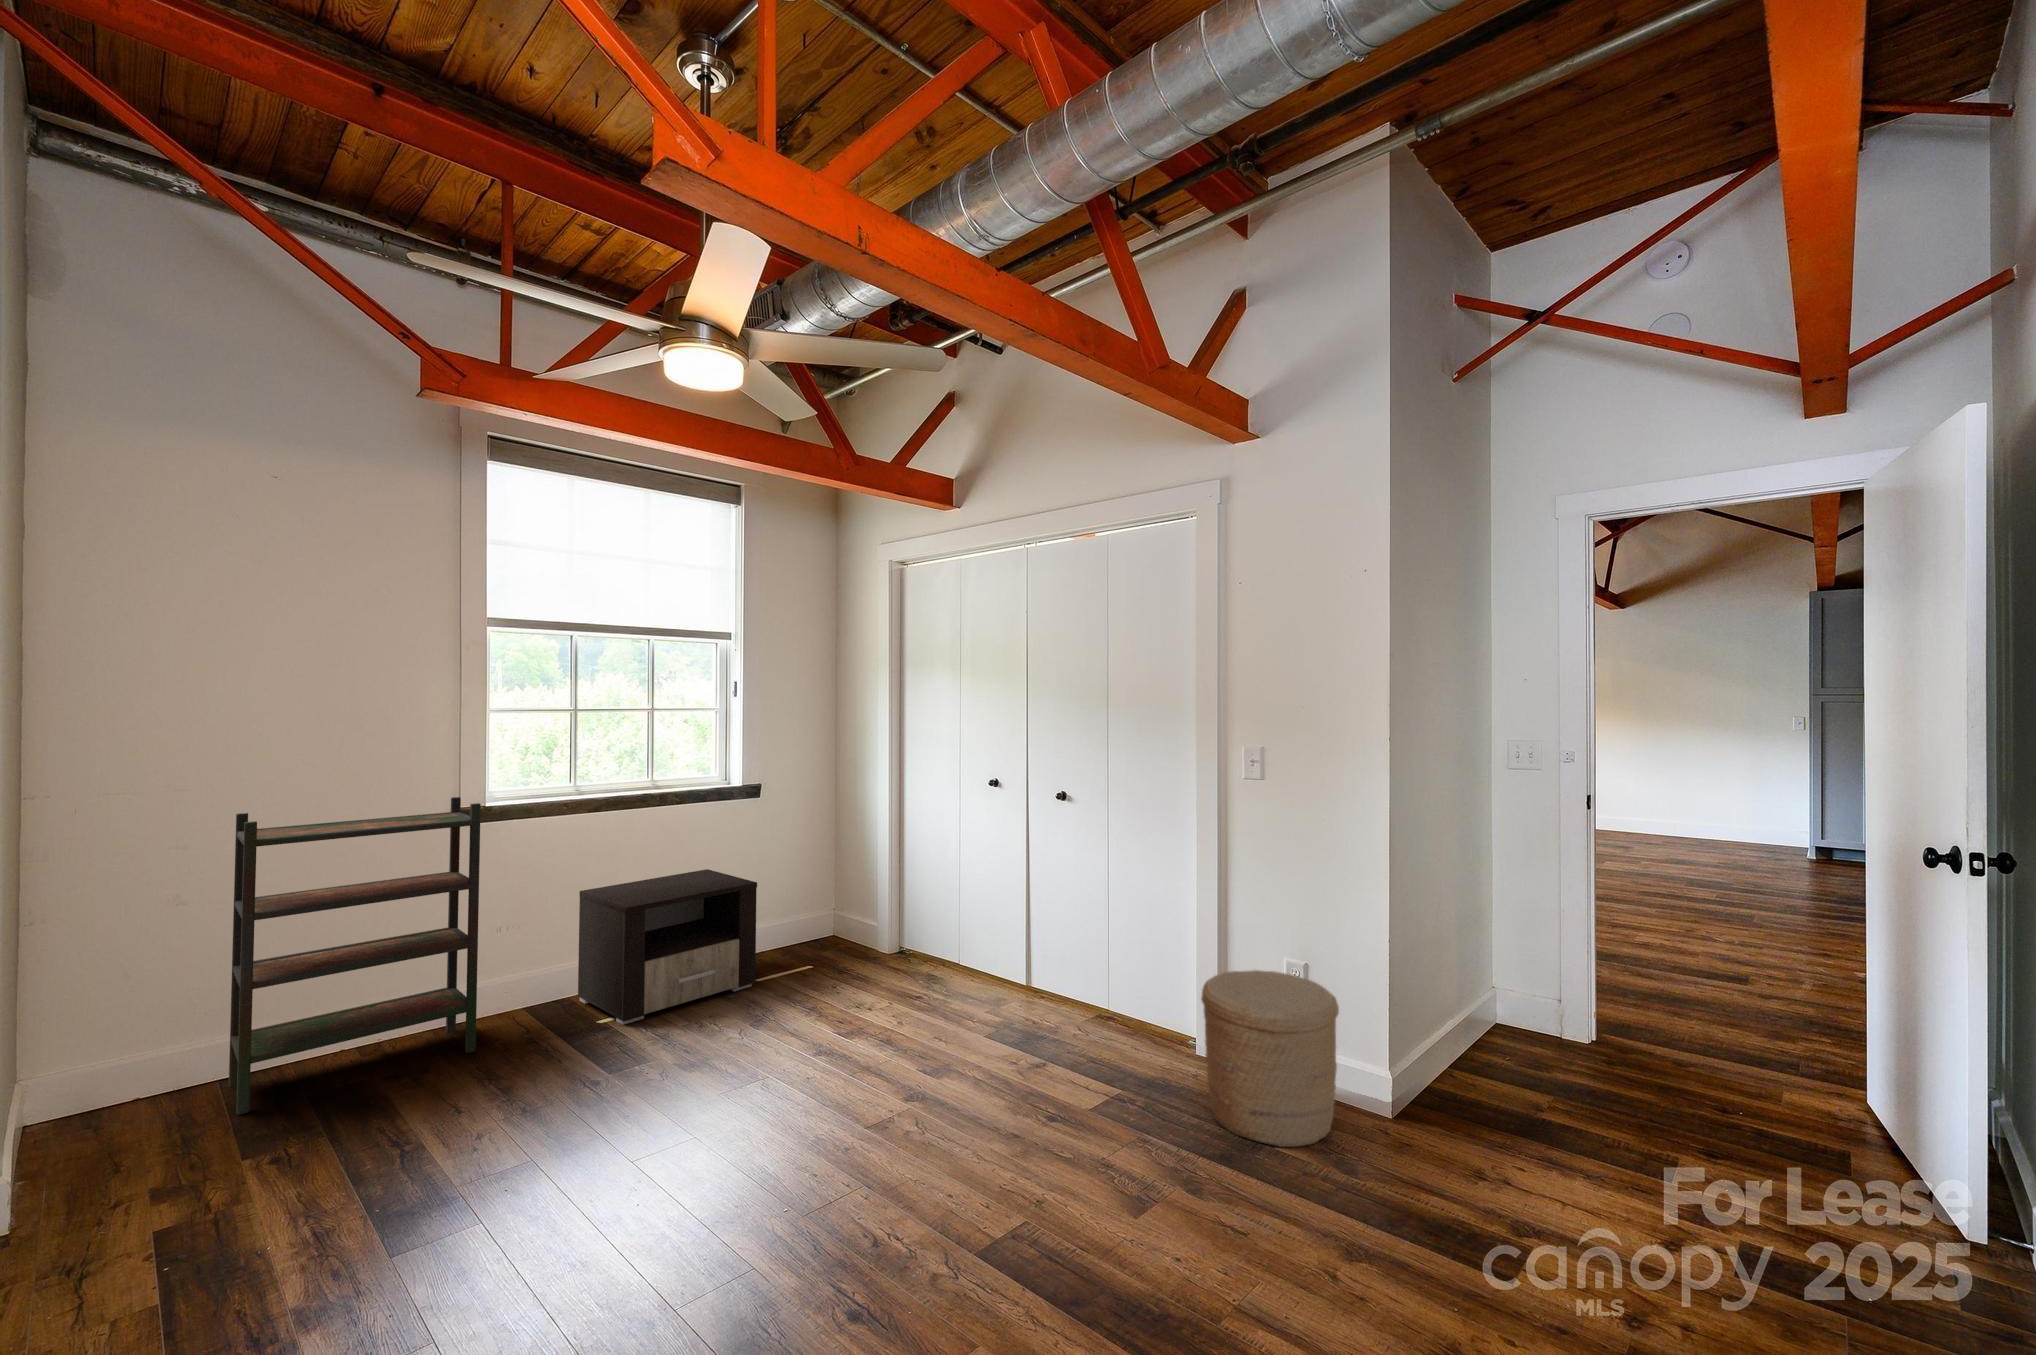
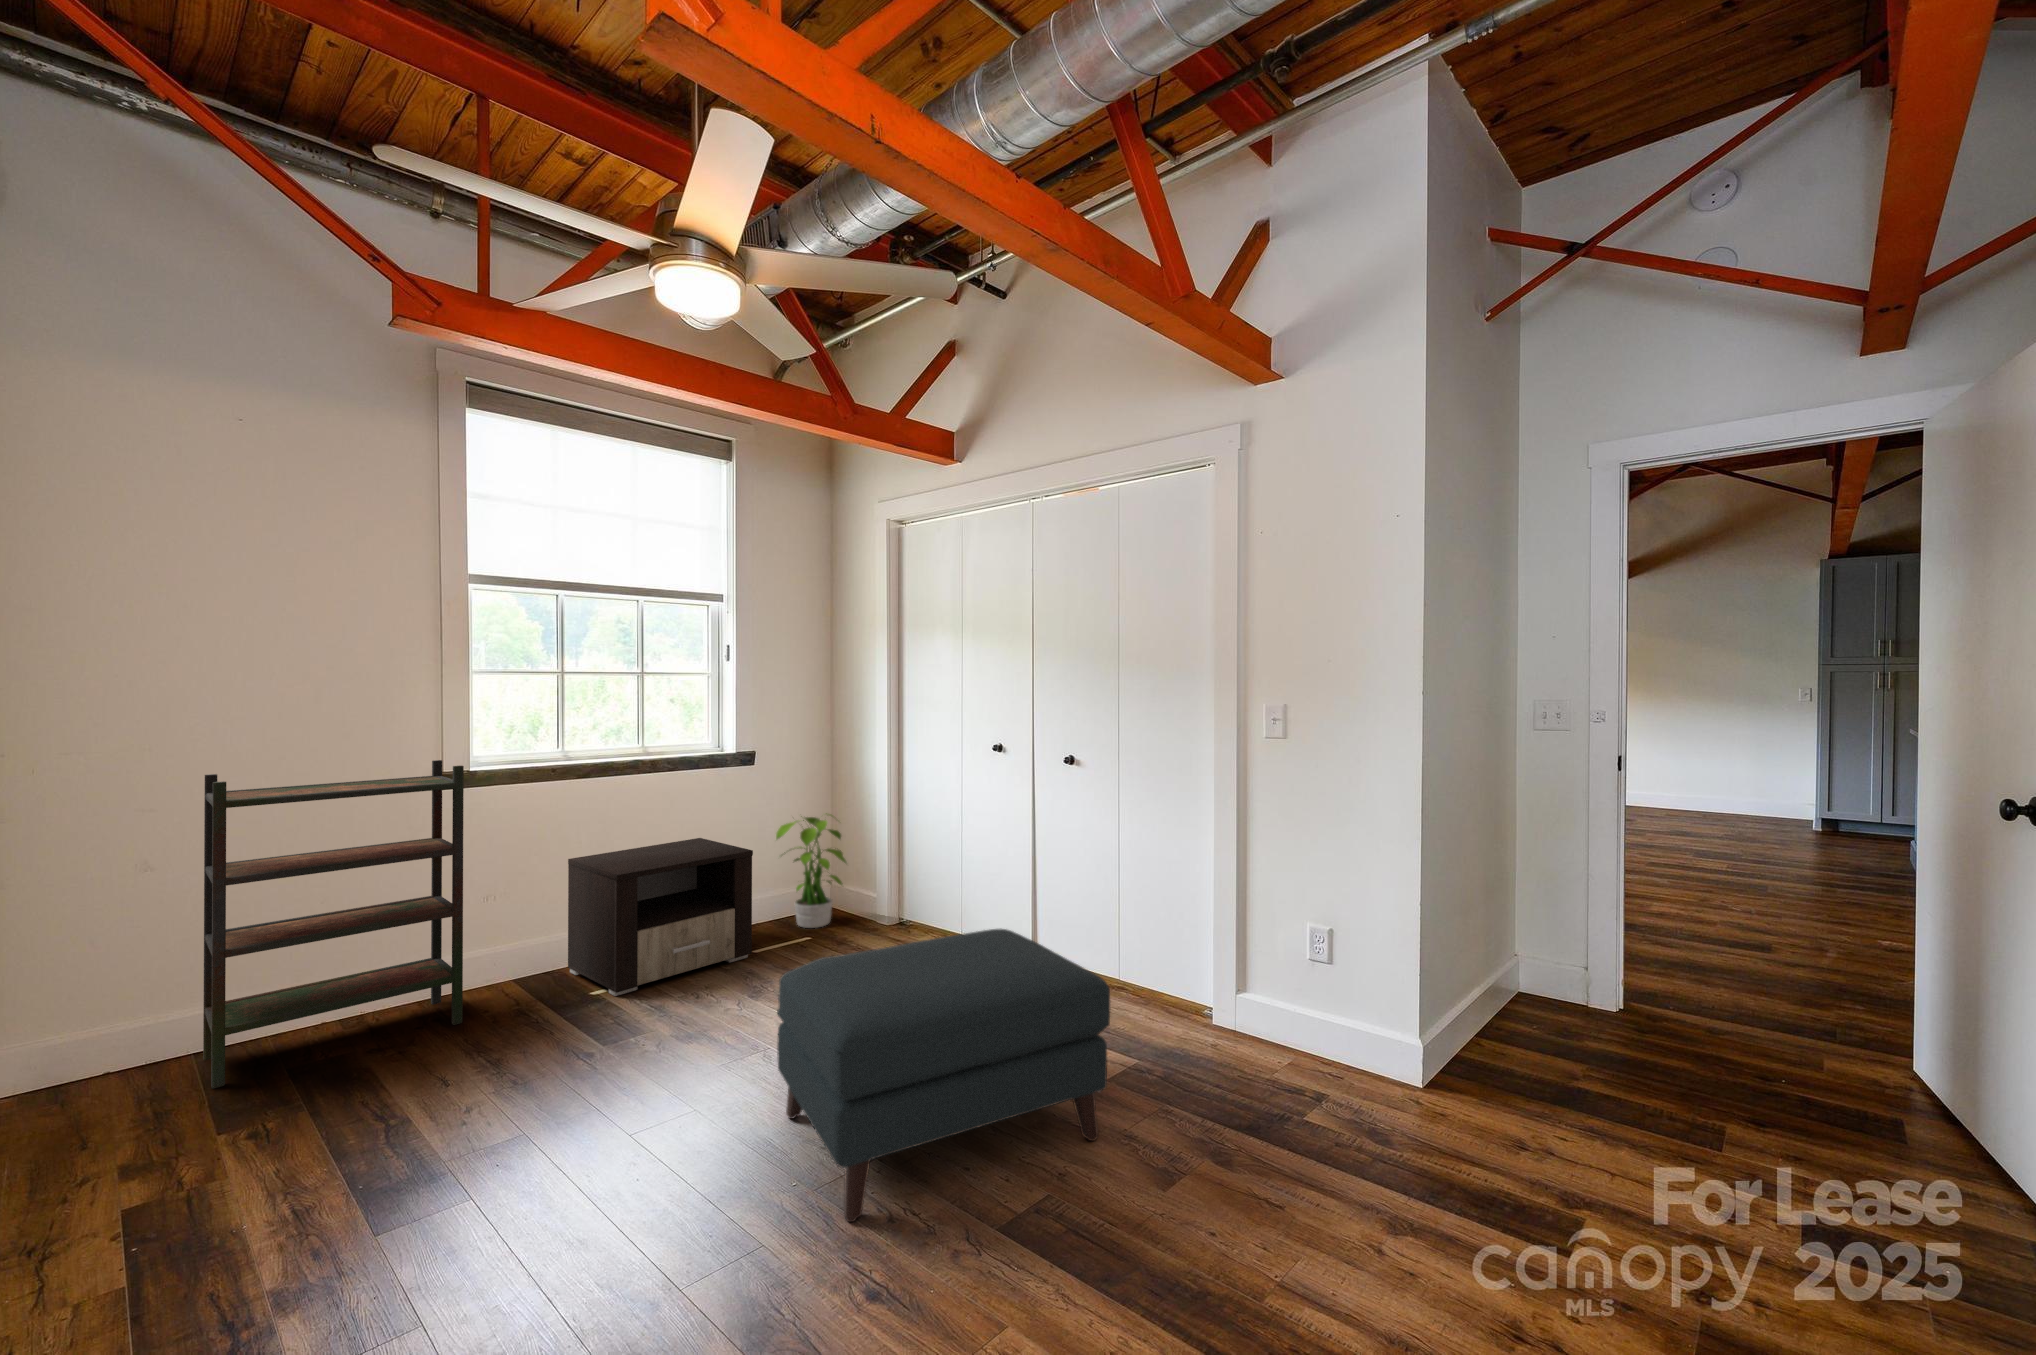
potted plant: none [780,844,851,957] -> present [776,813,847,928]
ottoman: none [773,963,1088,1247] -> present [777,929,1110,1222]
woven basket: present [1201,970,1339,1147] -> none [1224,936,1370,1117]

